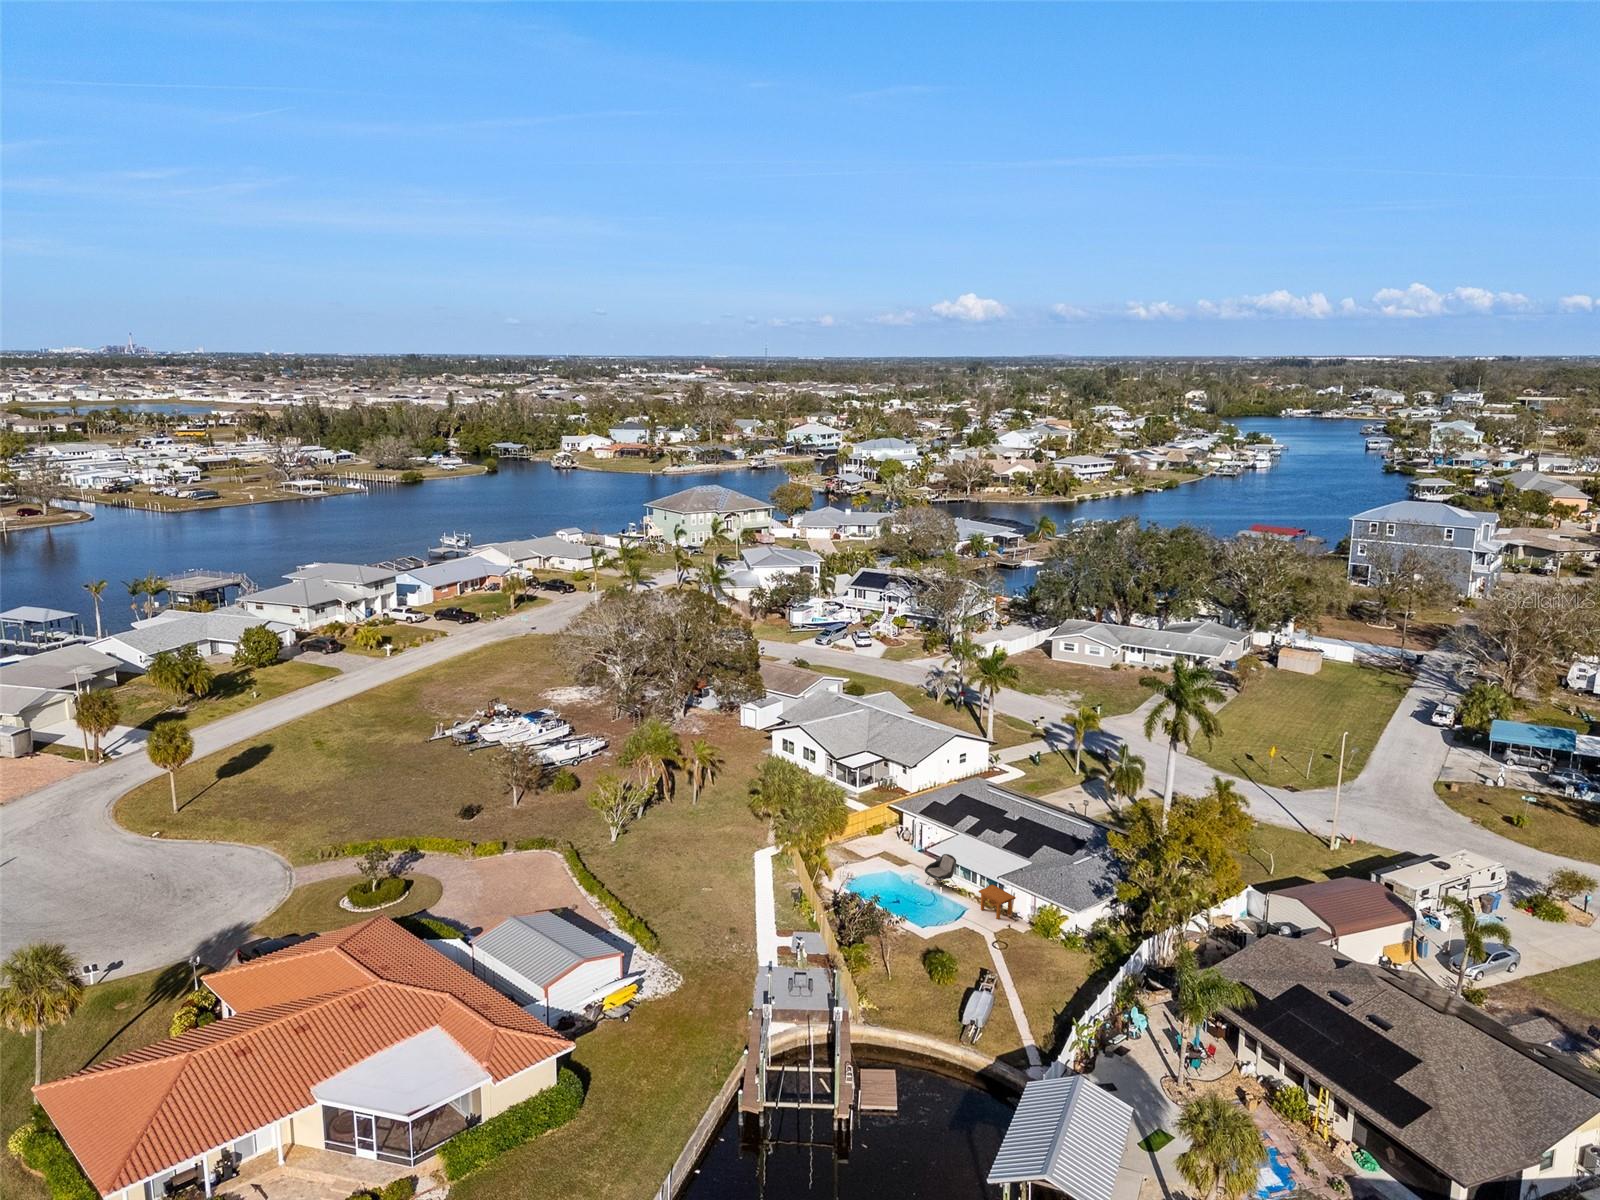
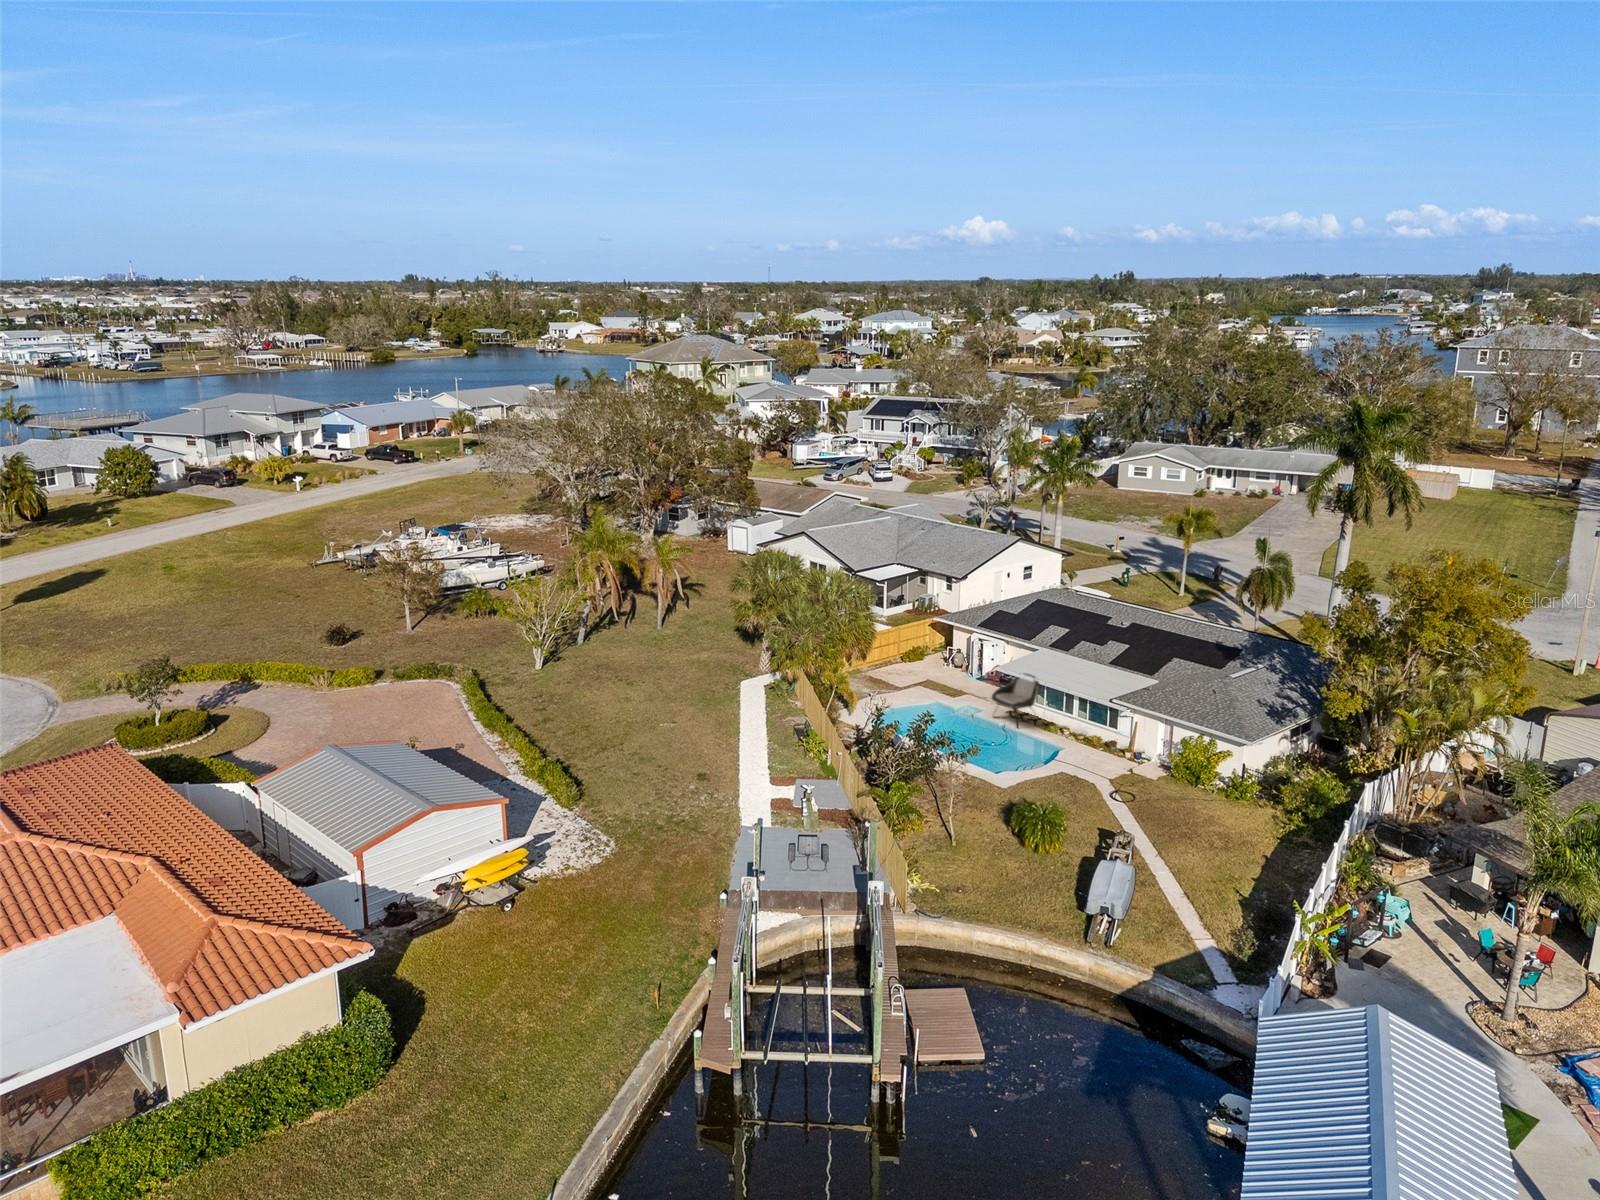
side table: present [979,885,1016,919] -> none [1078,712,1137,761]

